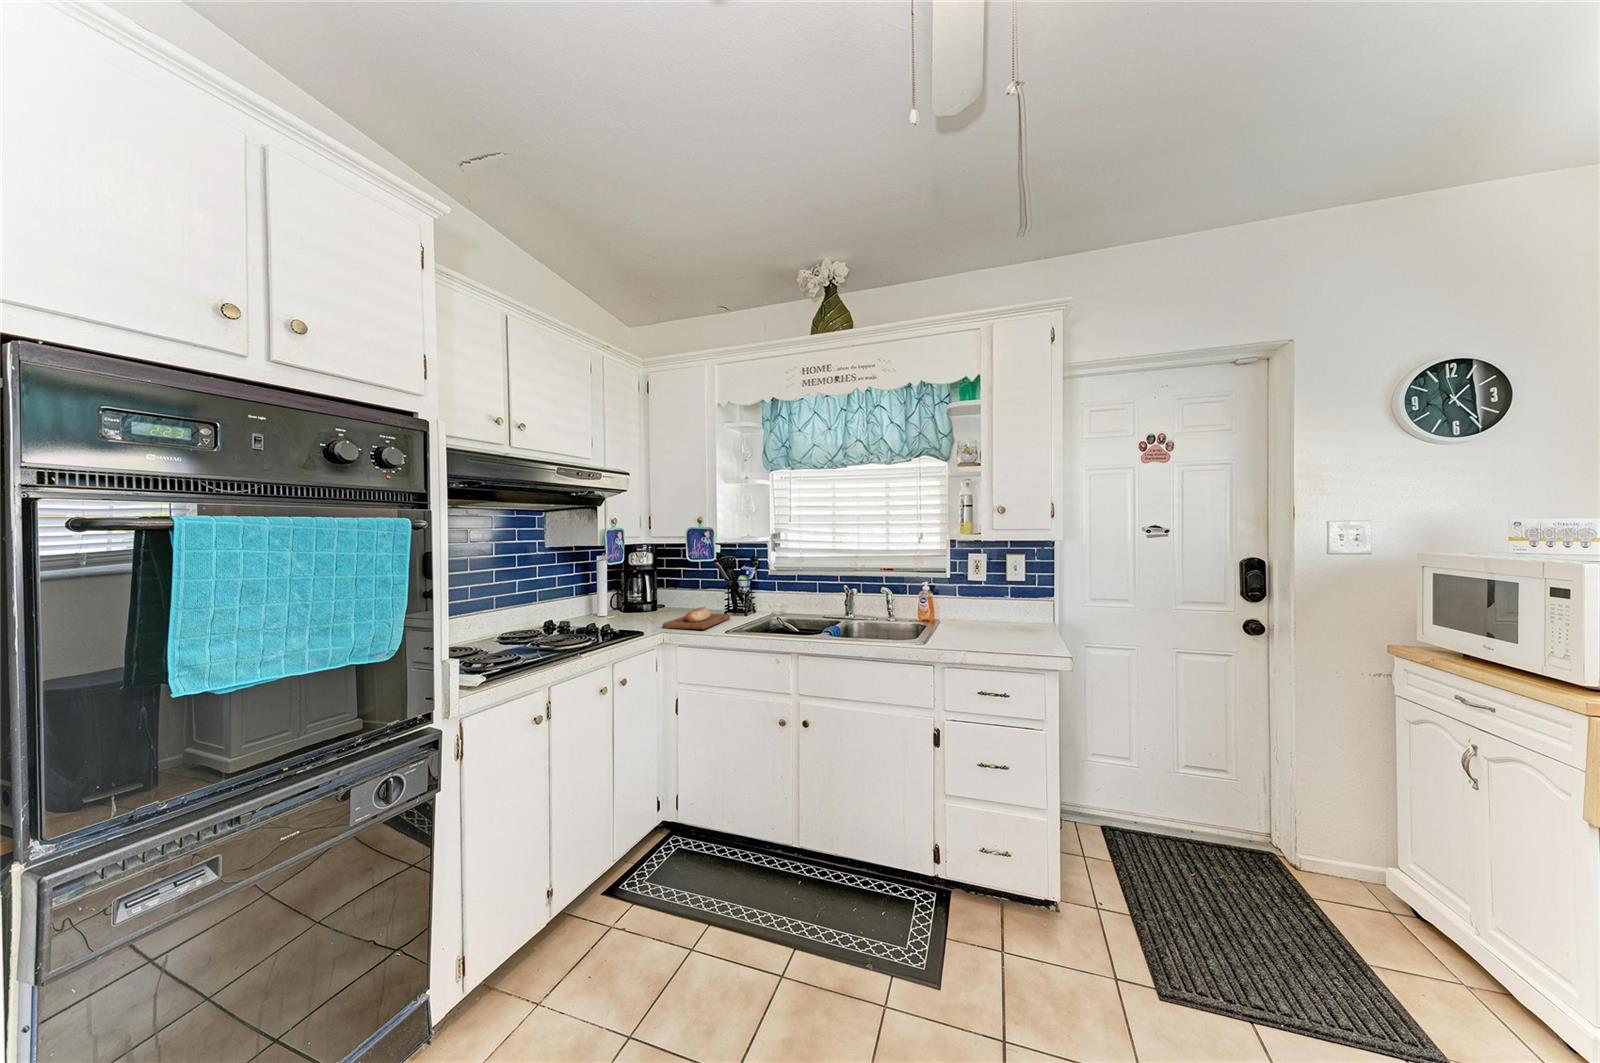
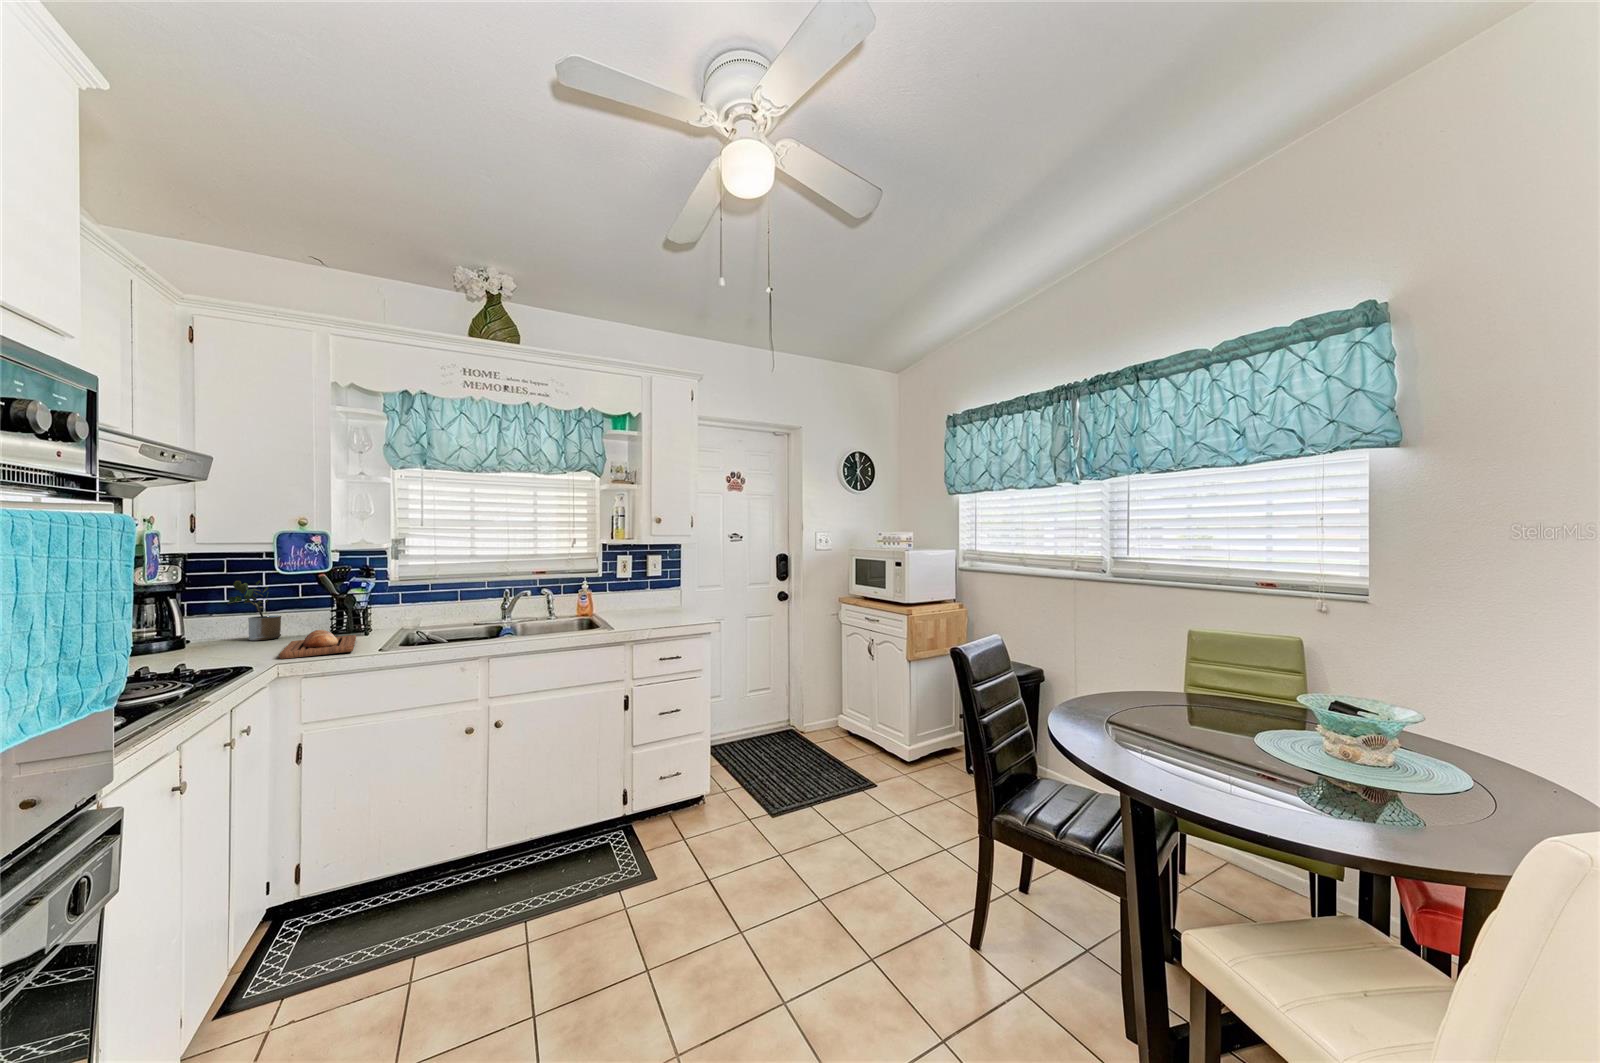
potted plant: none [672,564,702,609] -> present [228,581,281,640]

